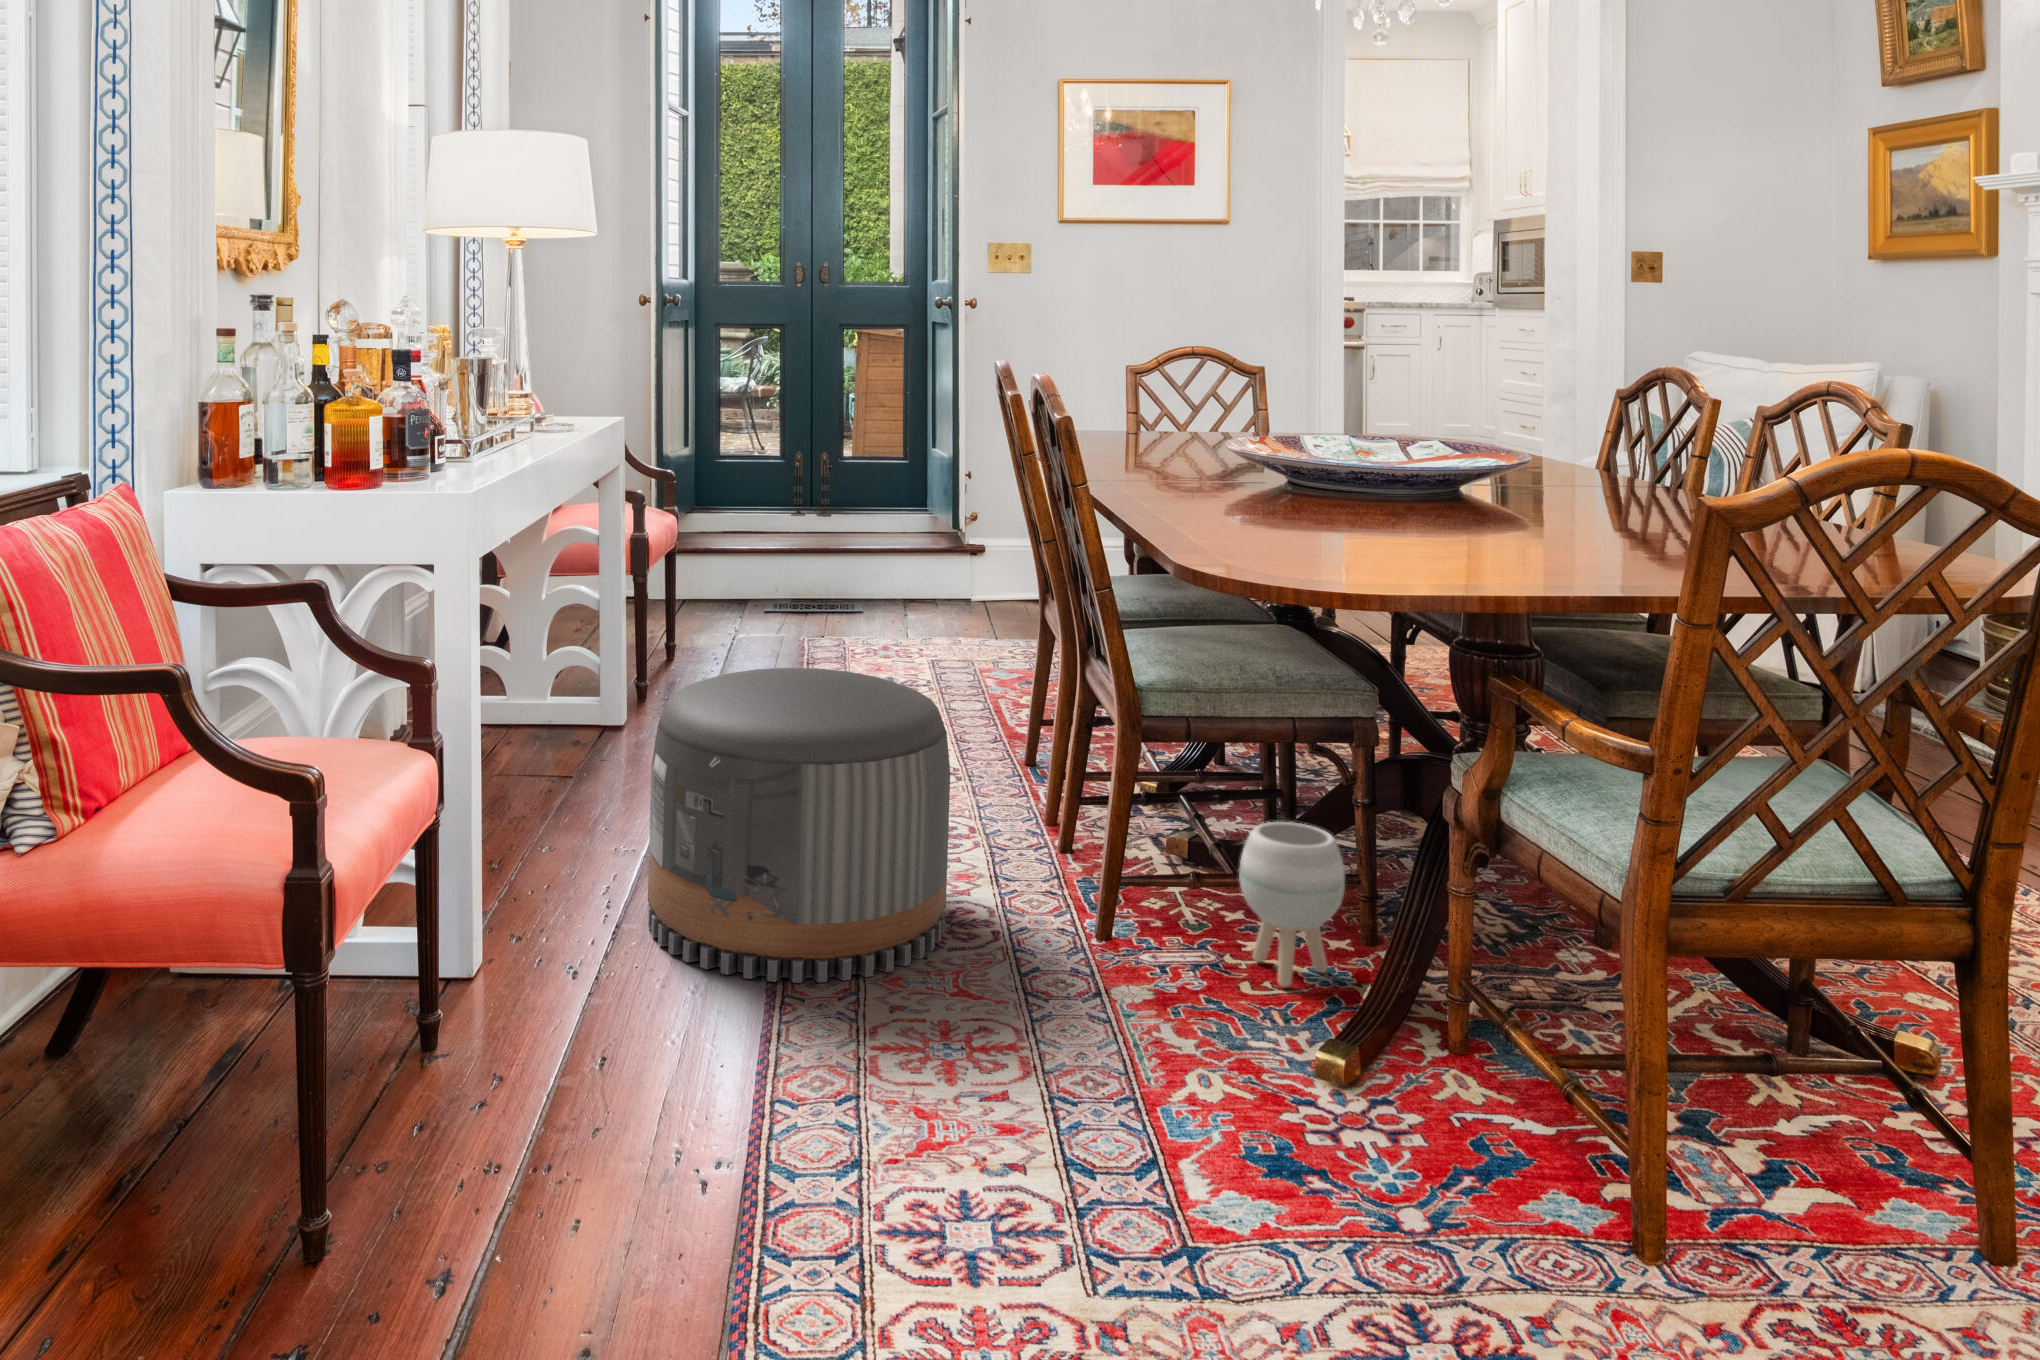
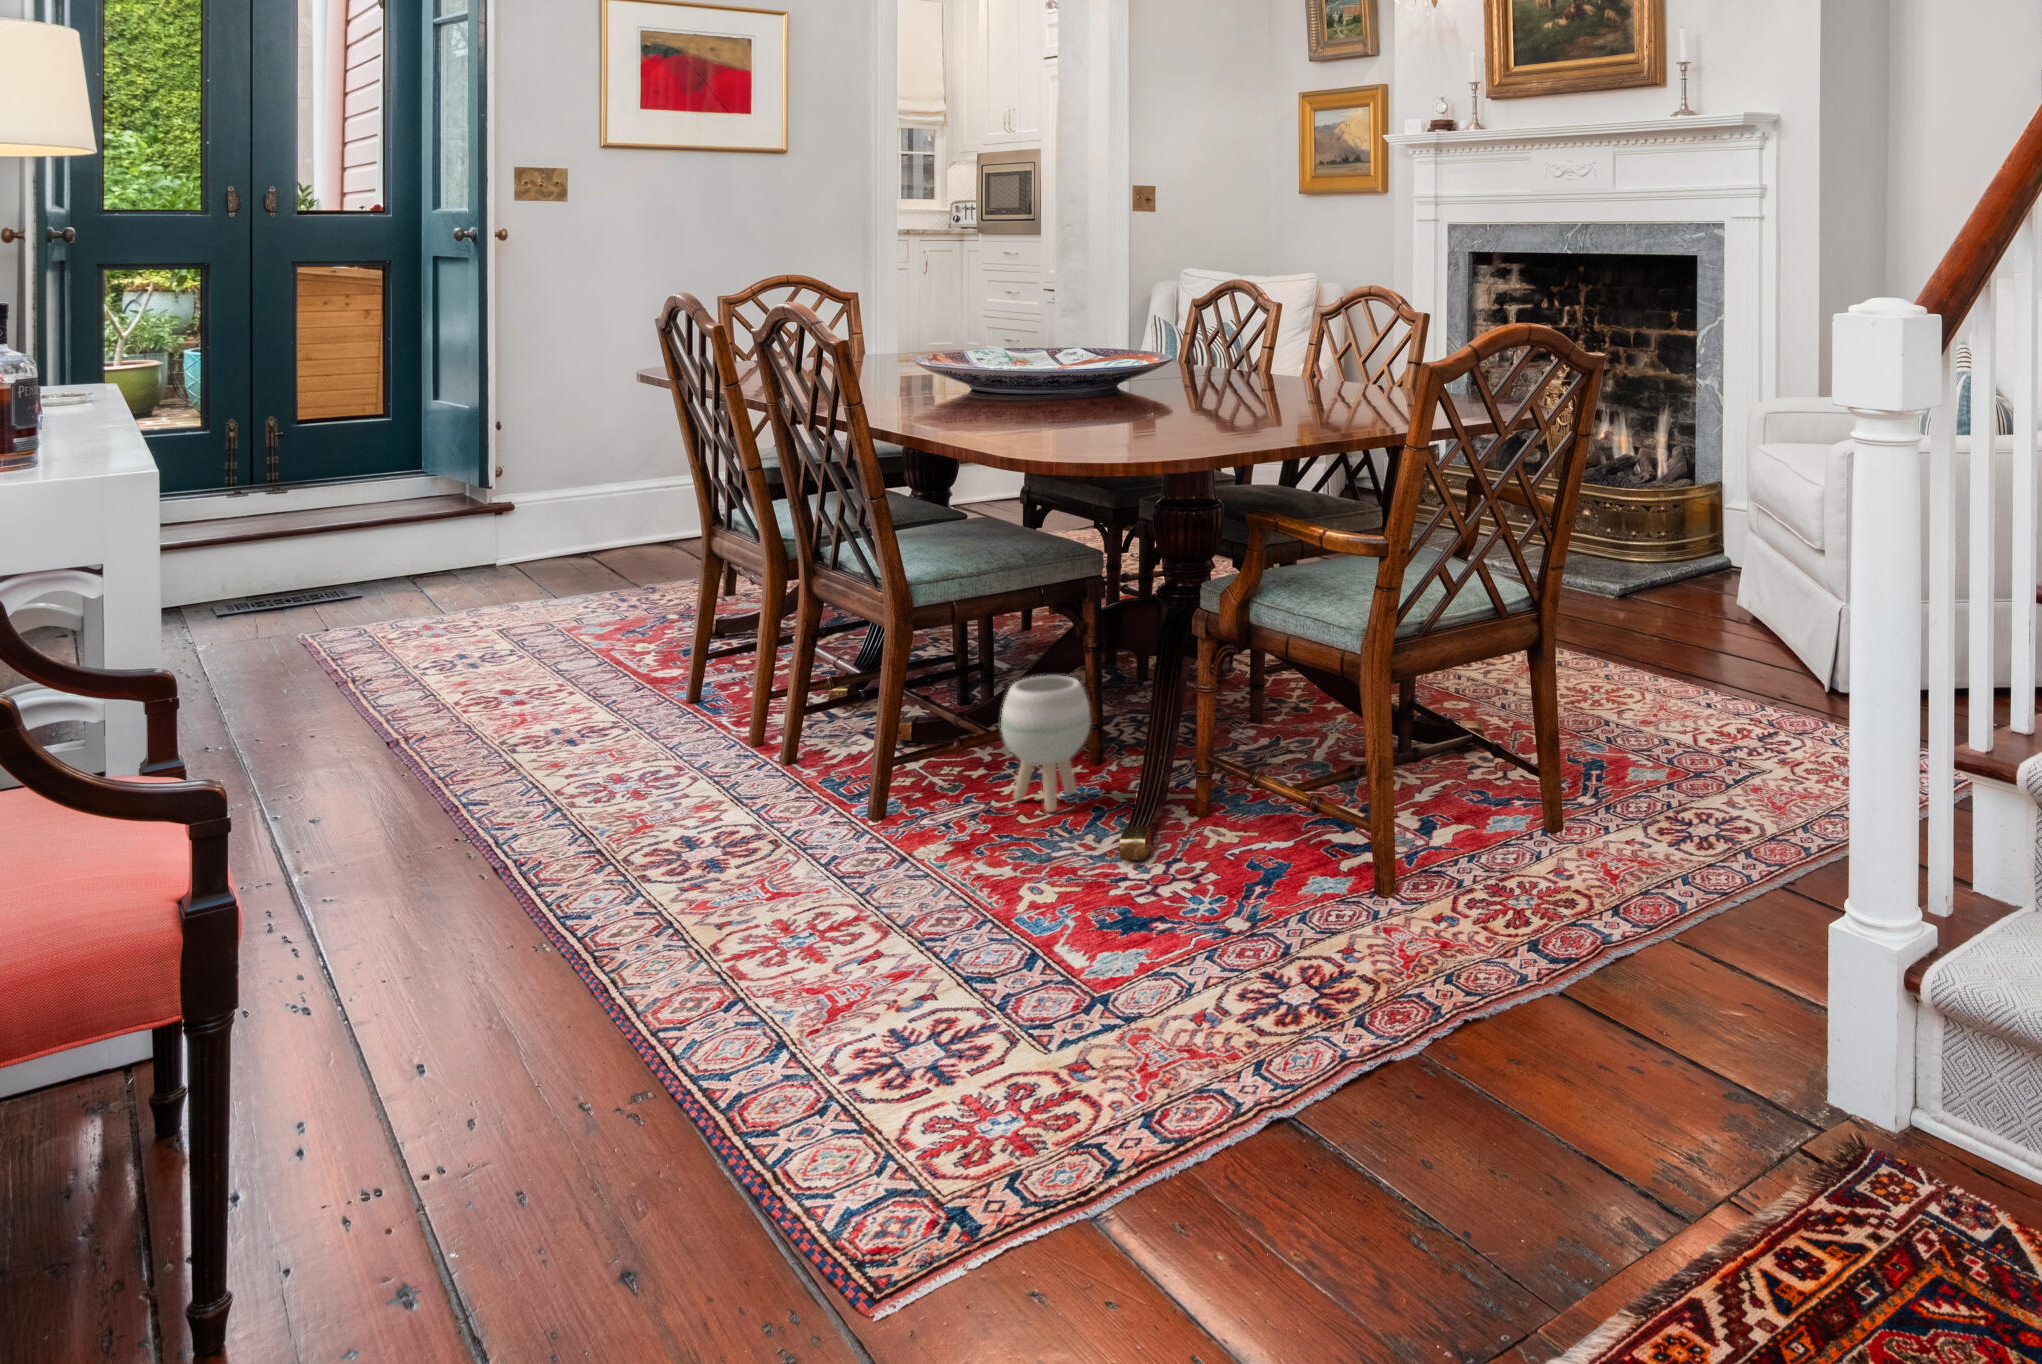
pouf: present [648,668,950,983] -> none [354,625,722,958]

